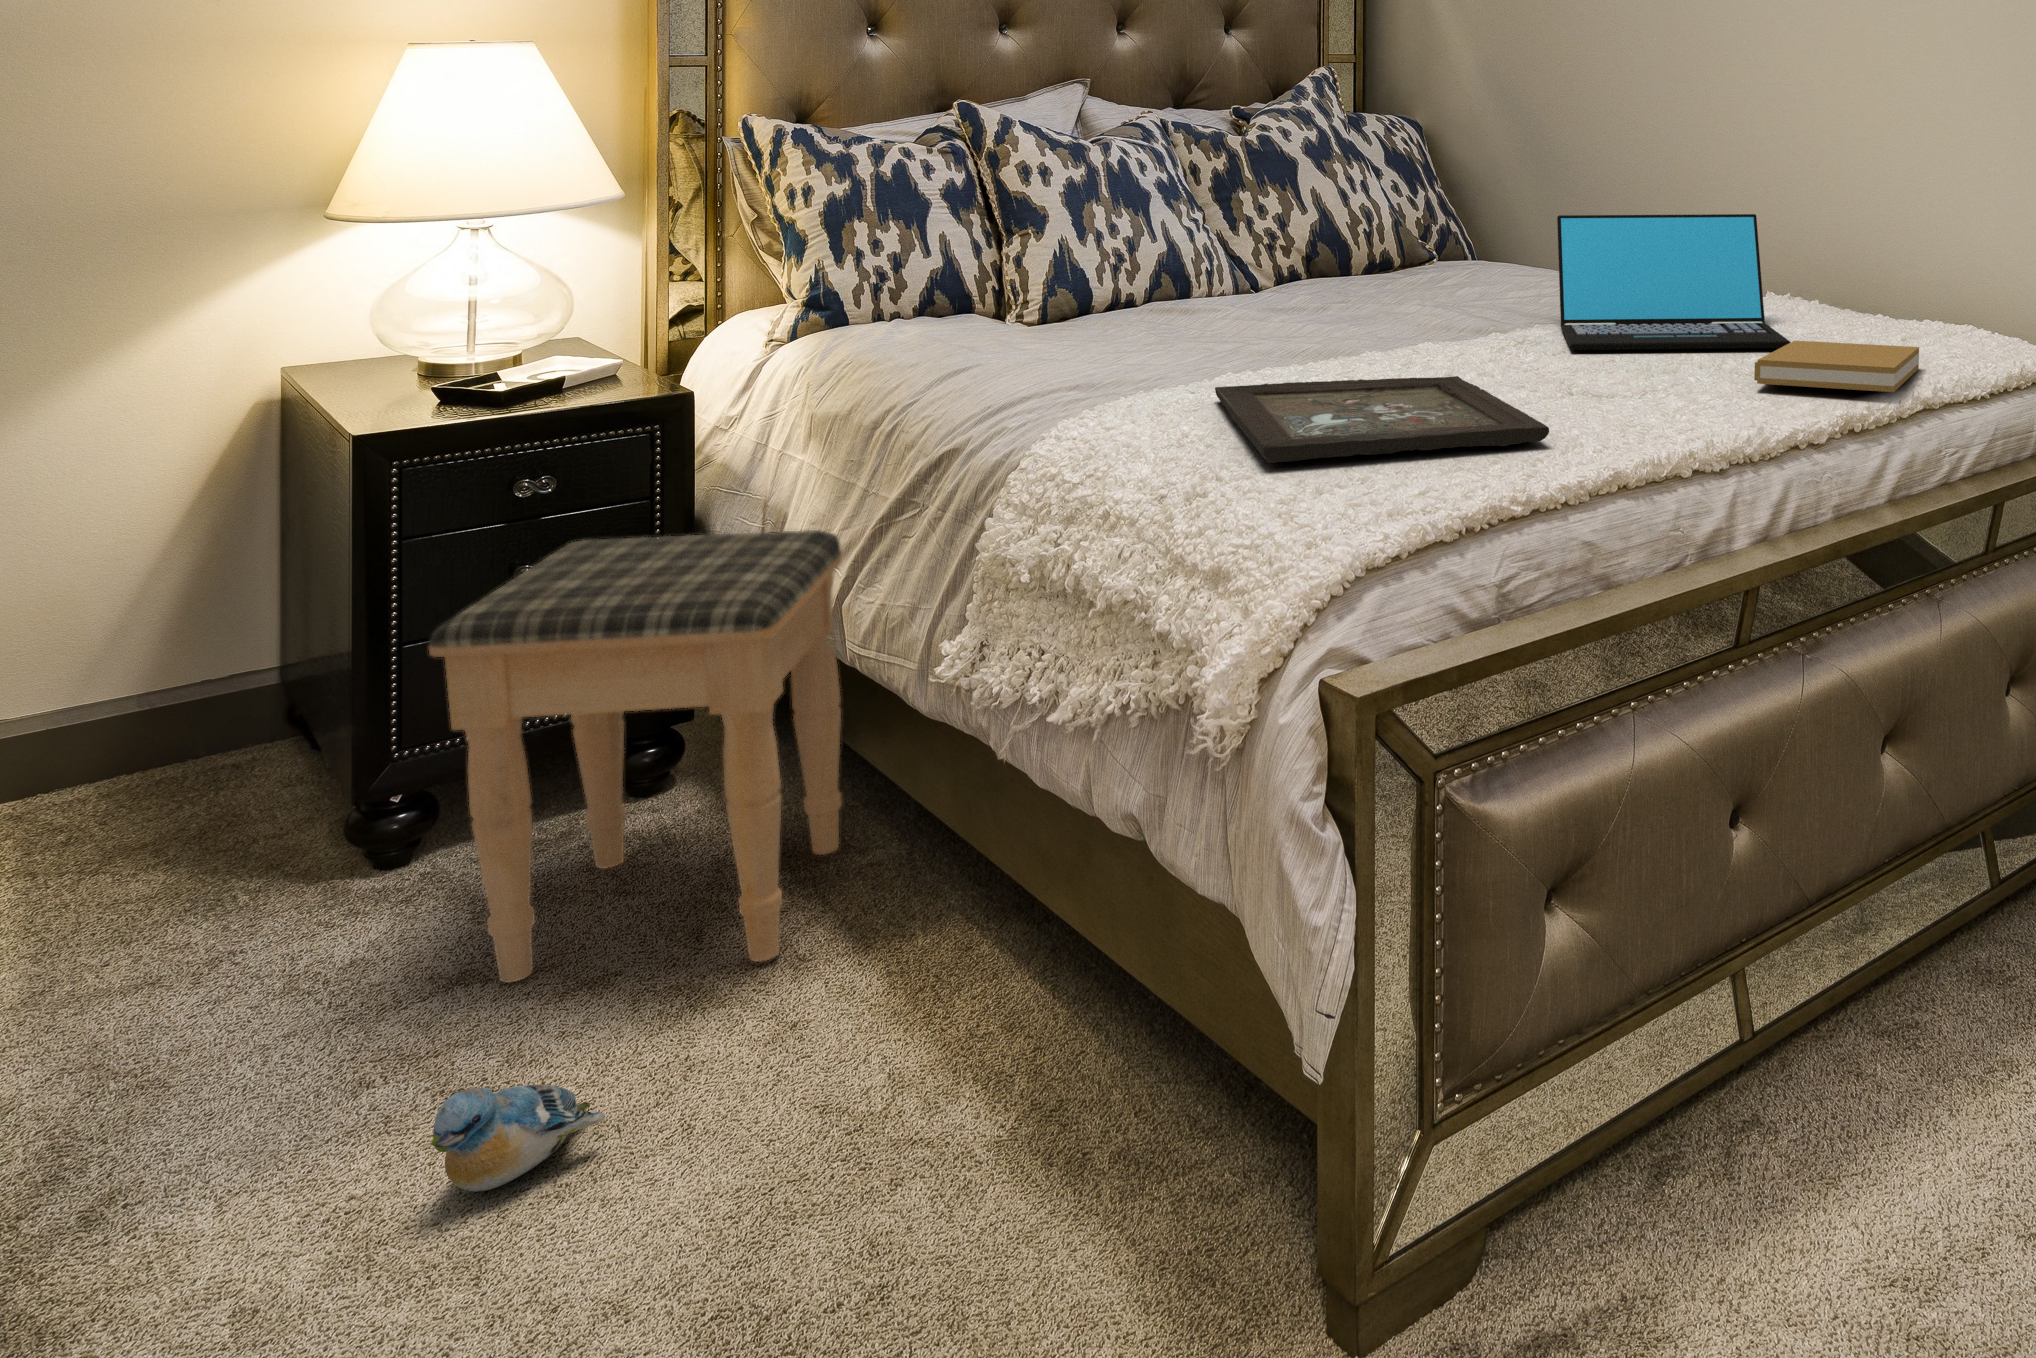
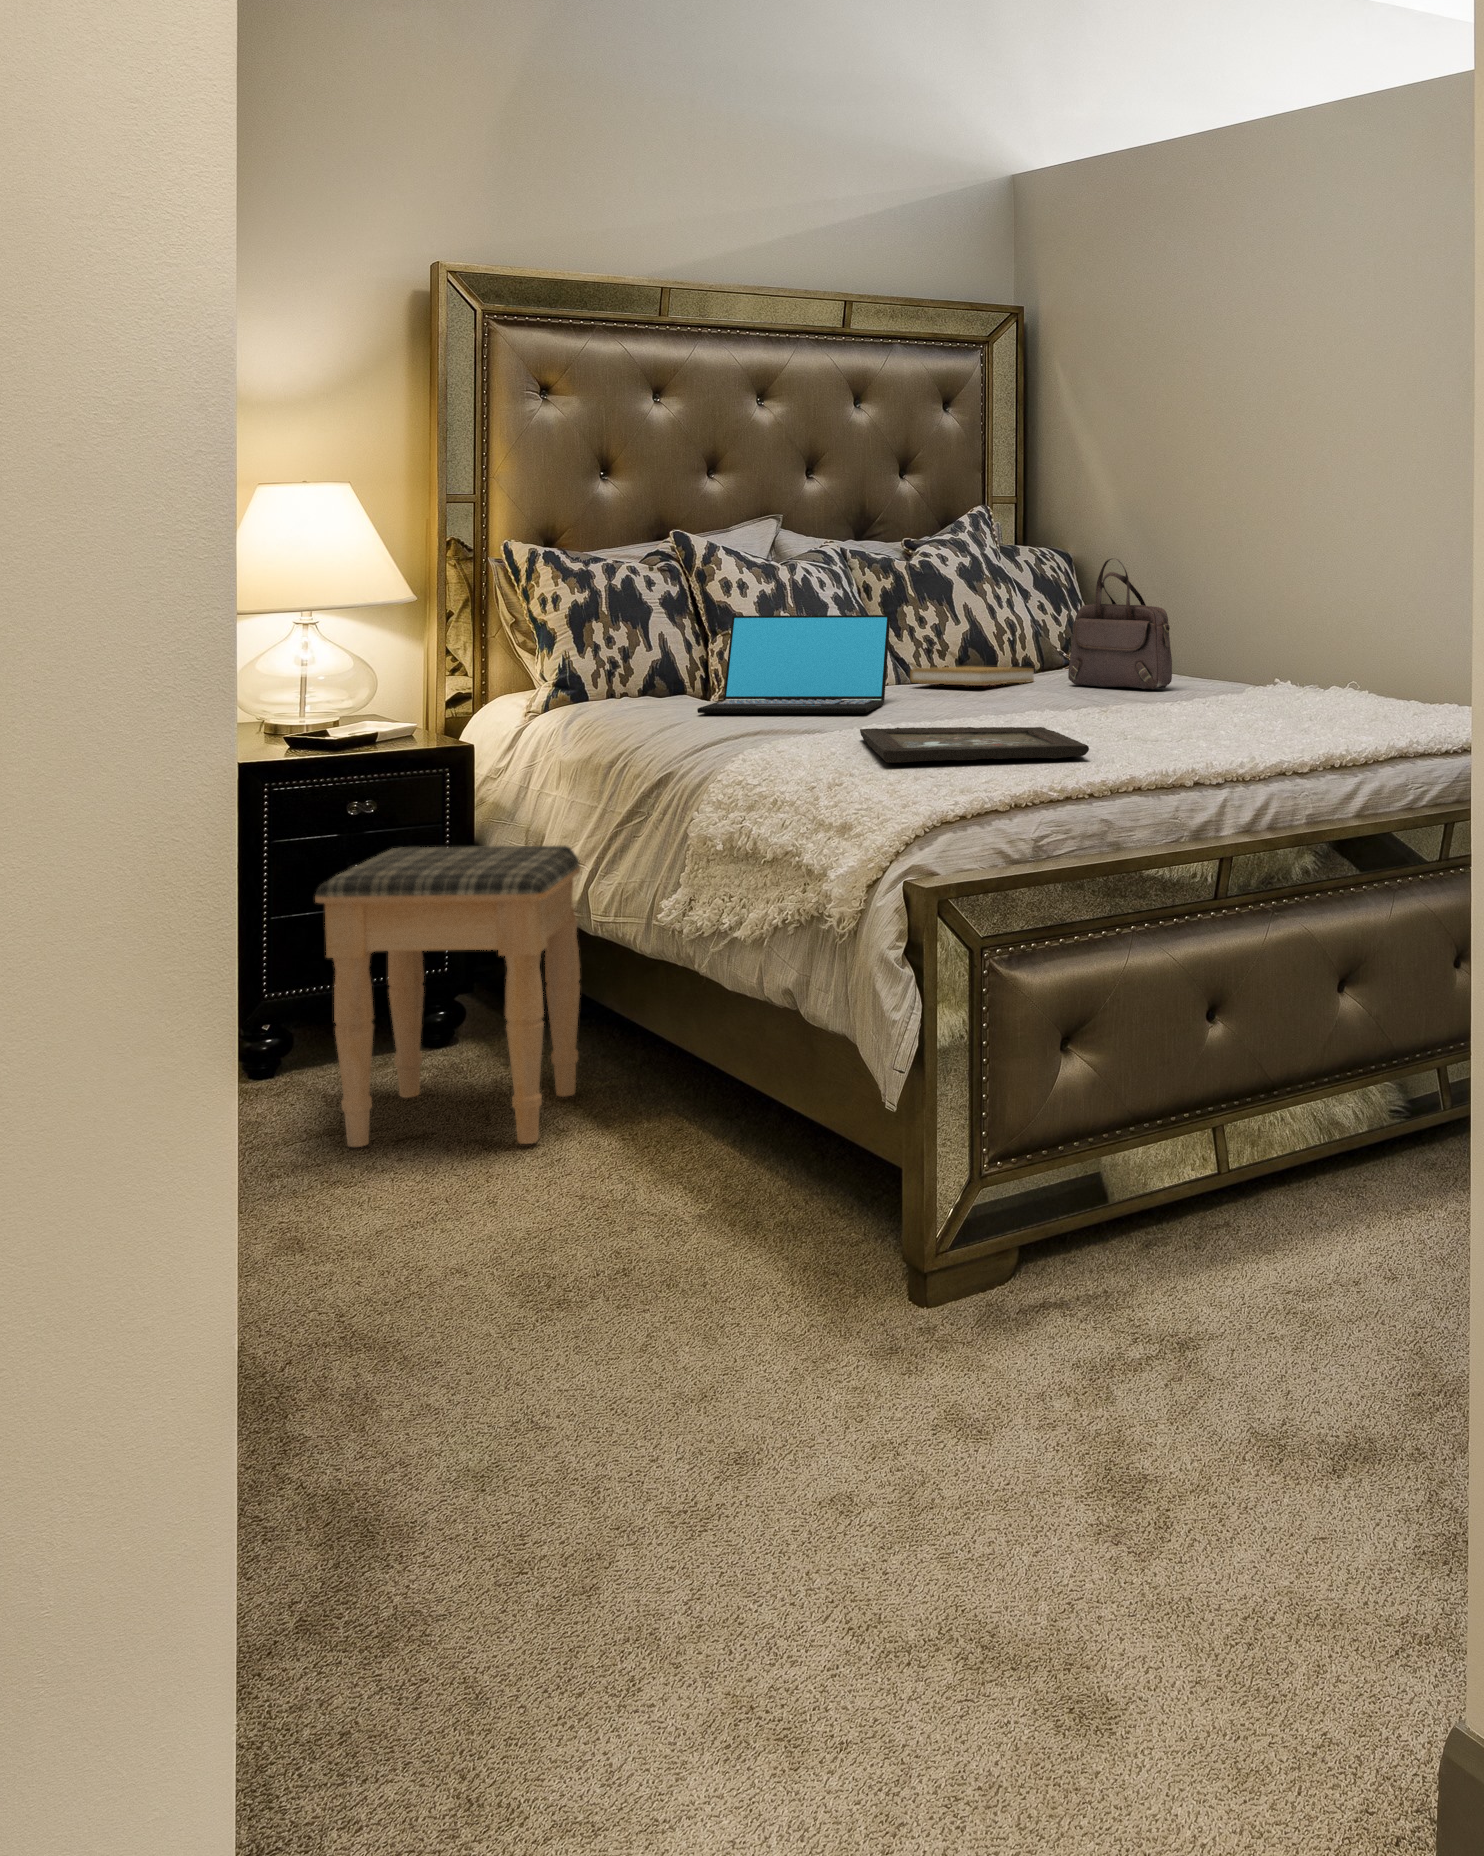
handbag: none [1442,139,1569,296] -> present [1068,558,1172,689]
laptop: present [1557,214,1791,350] -> present [697,615,890,713]
book: present [1754,341,1919,392] -> present [910,666,1034,686]
plush toy: present [430,1084,605,1192] -> none [336,1161,436,1231]

